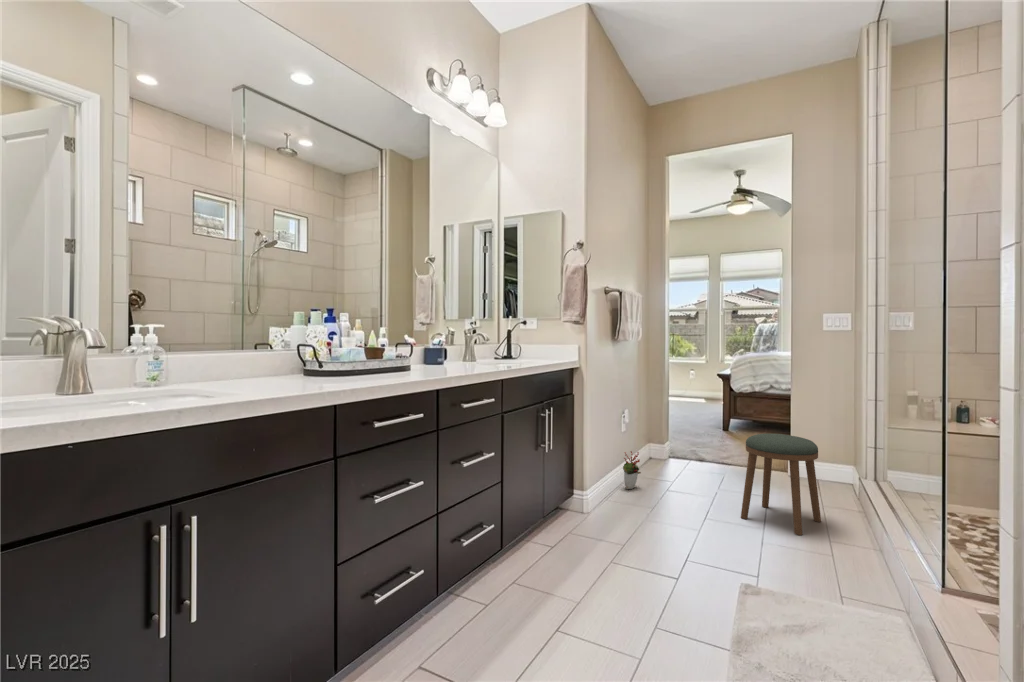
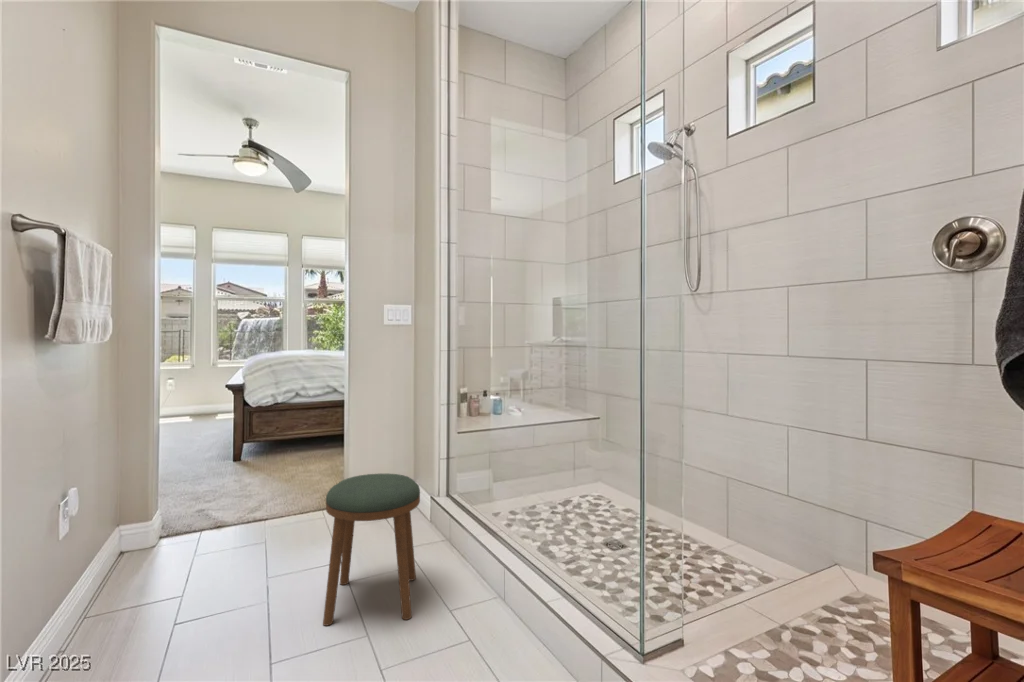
decorative plant: present [623,451,641,489] -> none [67,570,115,661]

